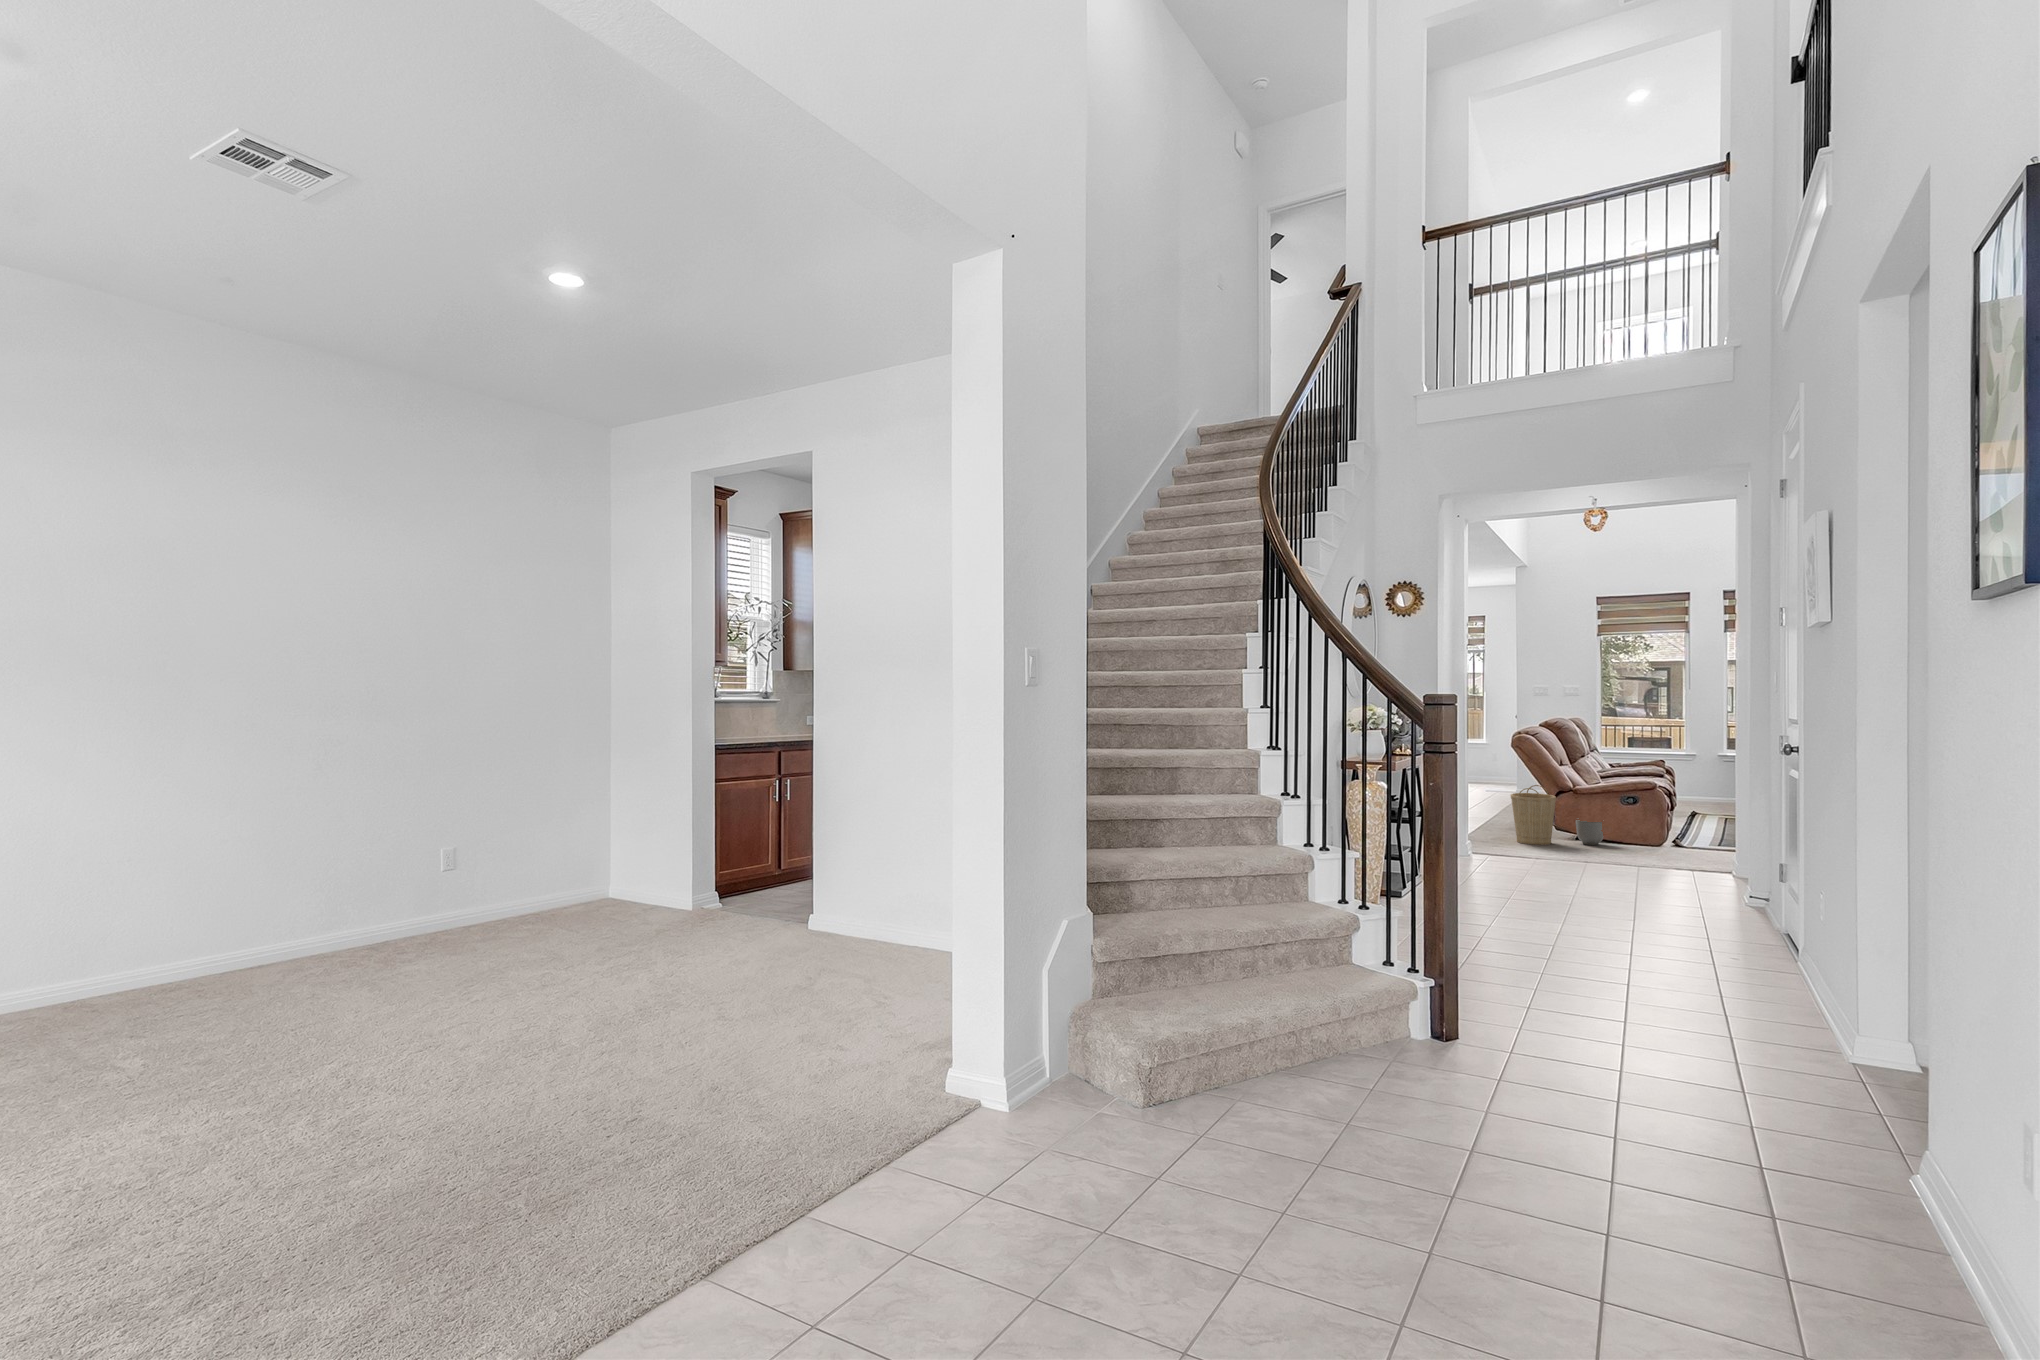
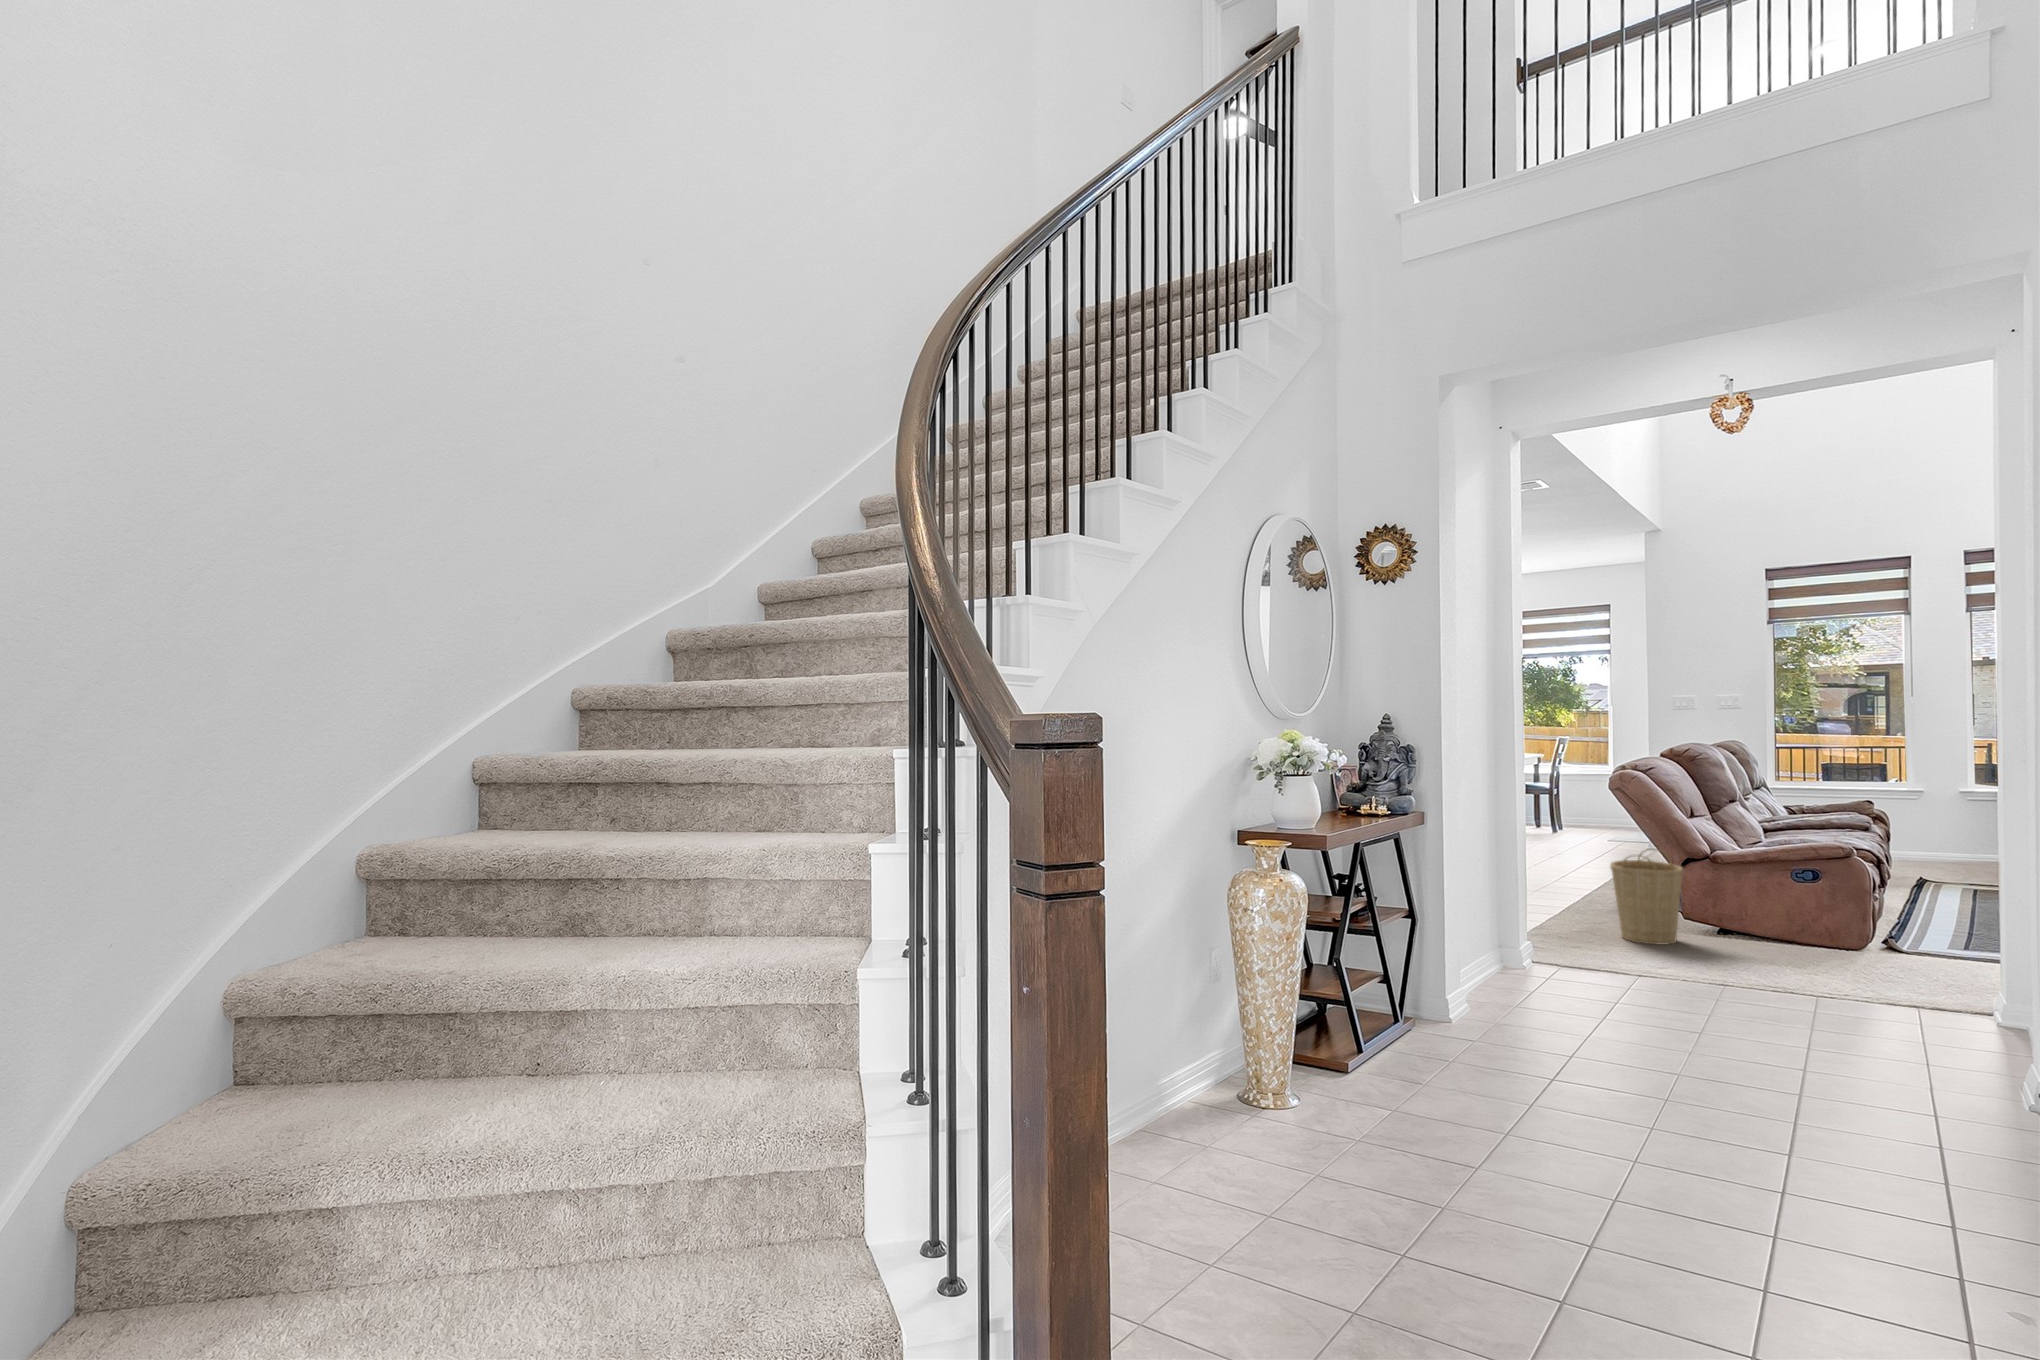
planter: present [1576,820,1603,845] -> none [1717,902,1765,947]

